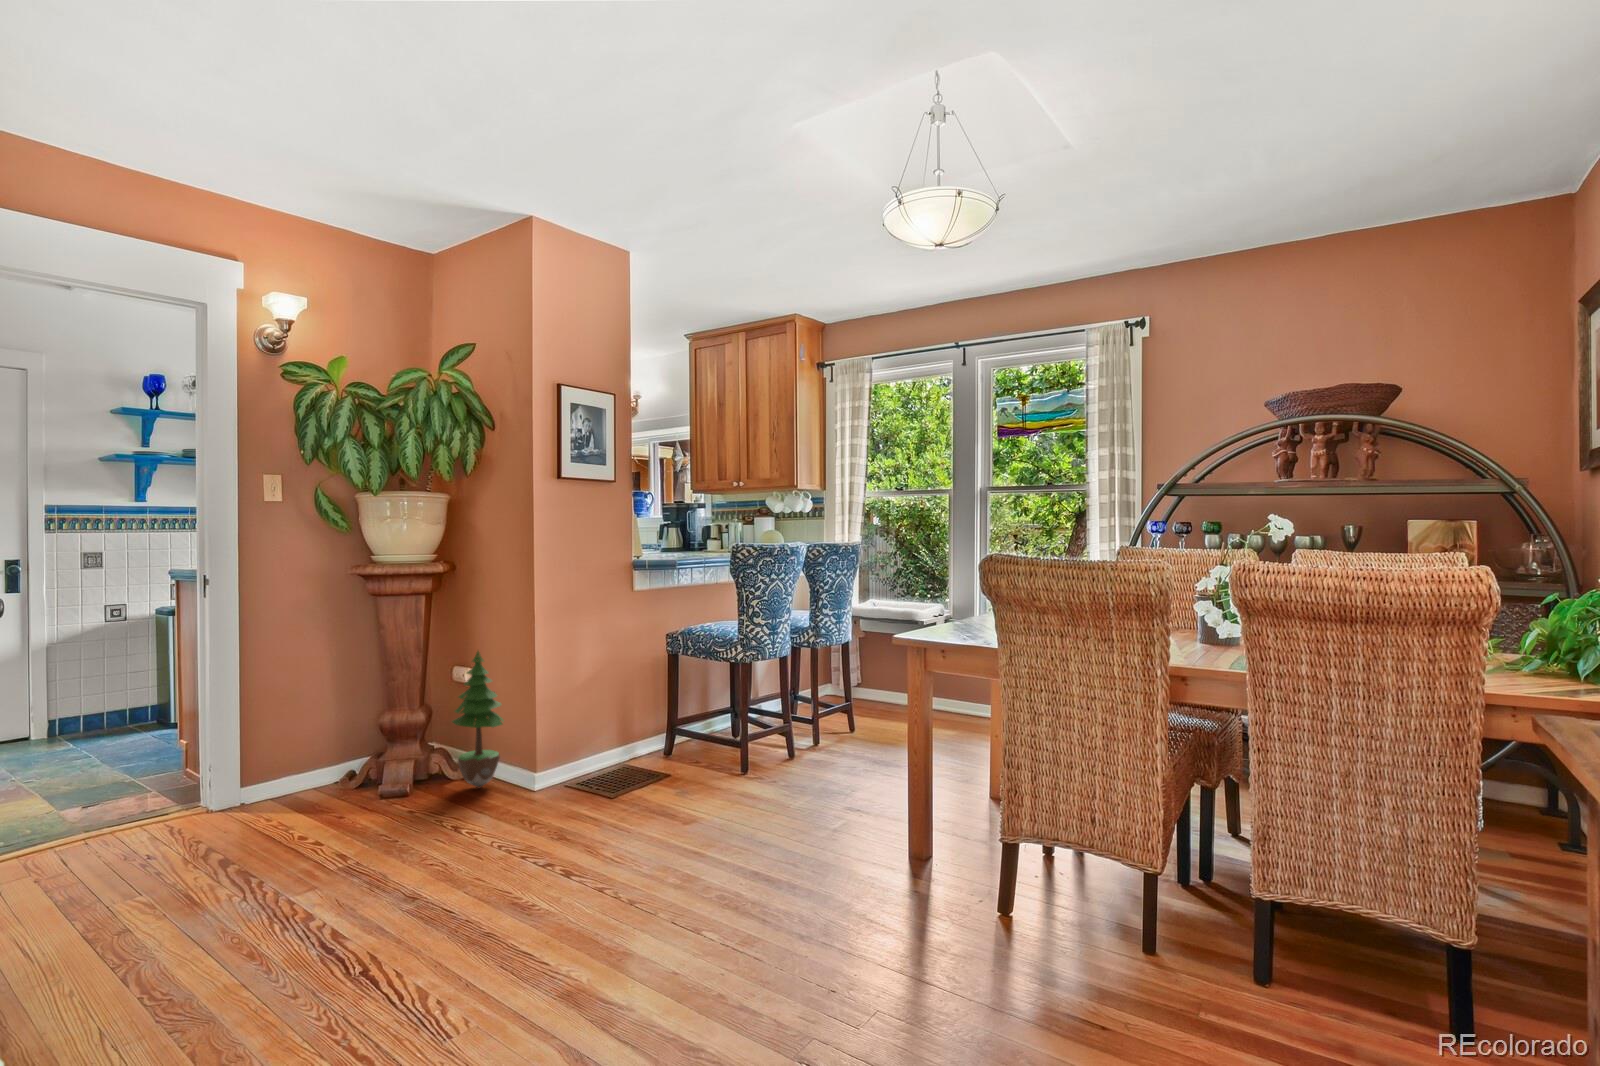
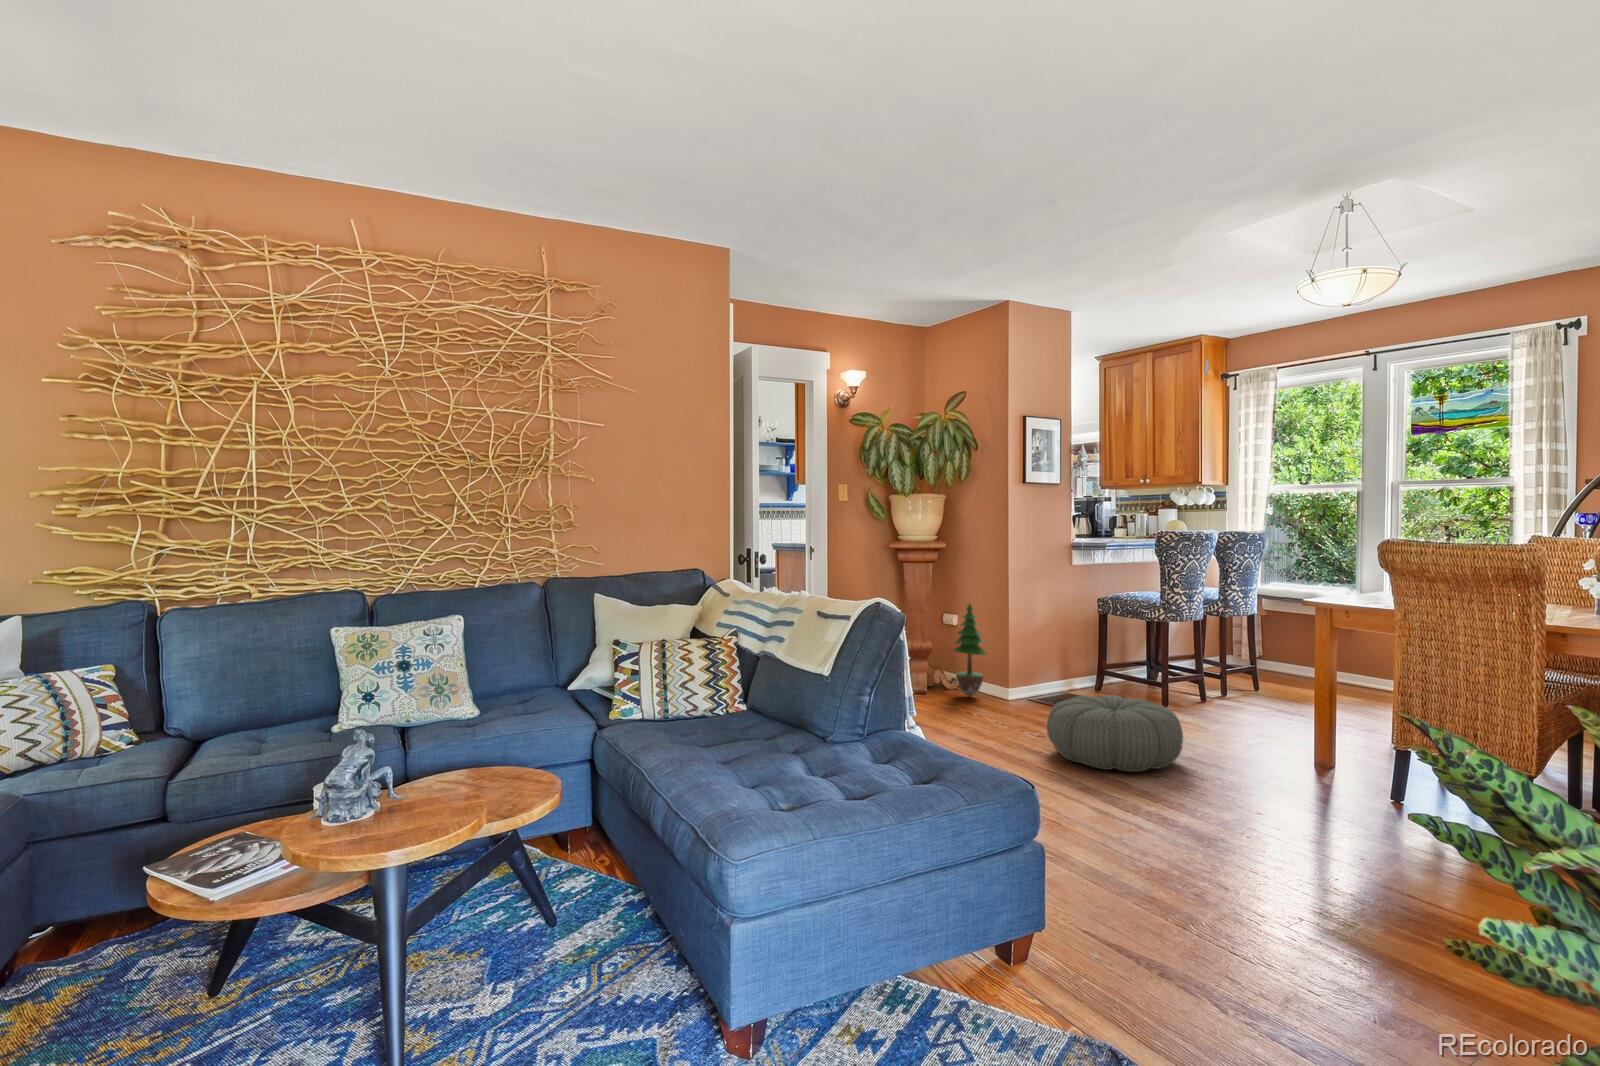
pouf: none [541,790,739,929] -> present [1047,695,1183,772]

